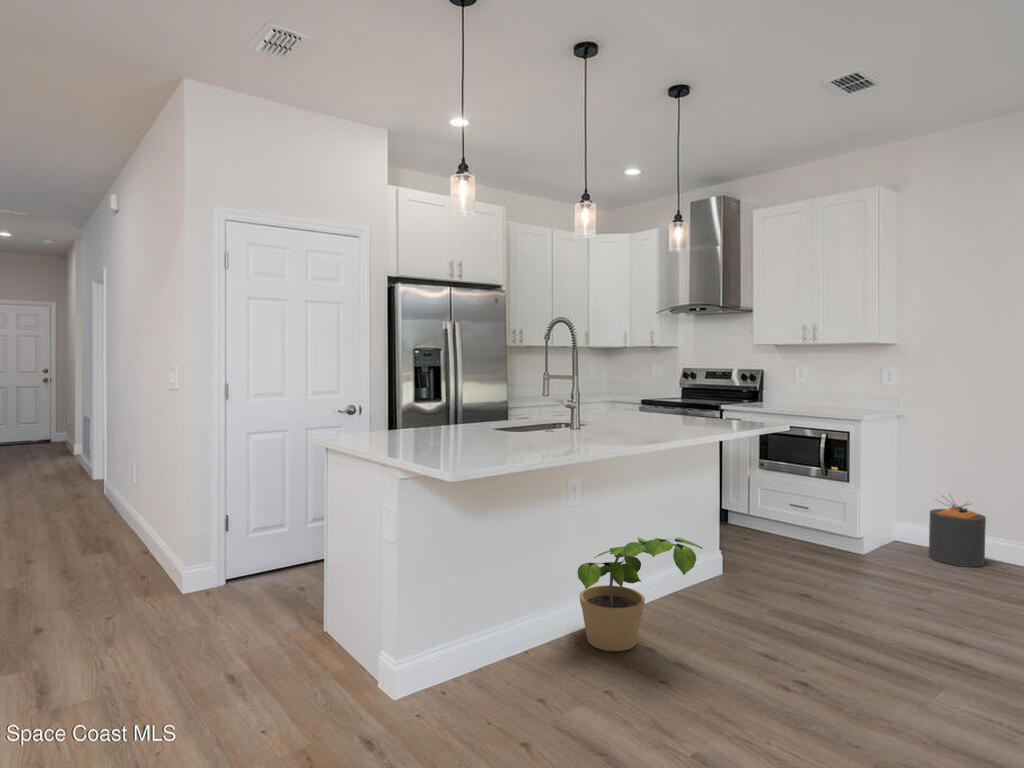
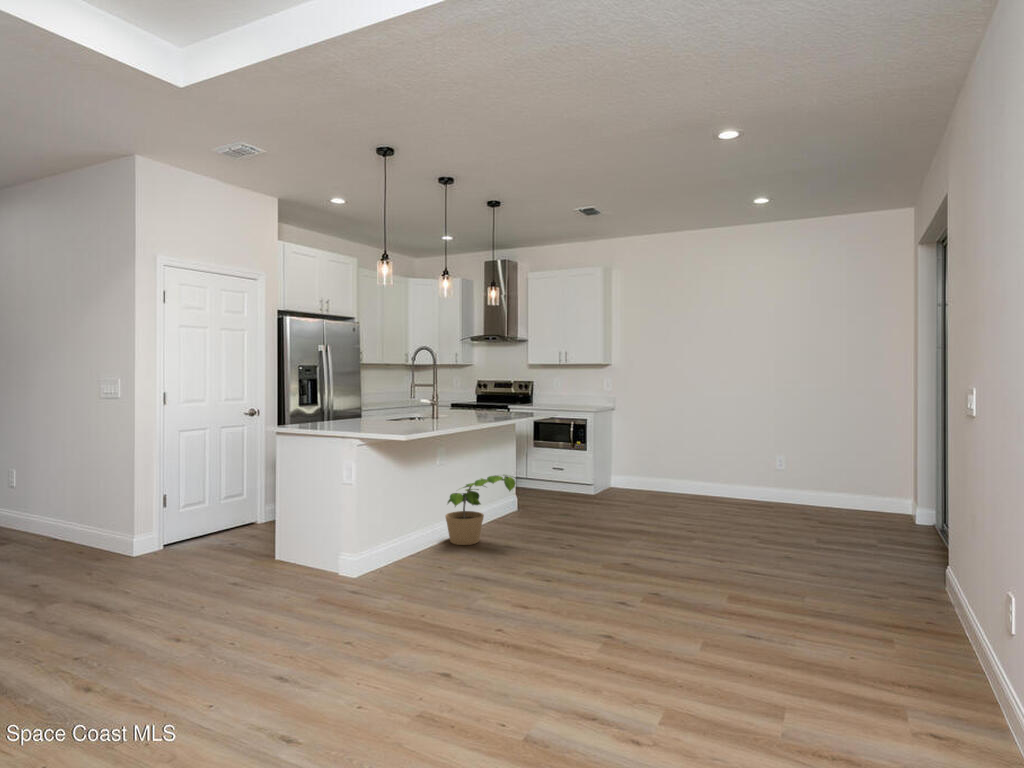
trash can: present [929,495,986,567] -> none [631,453,659,496]

